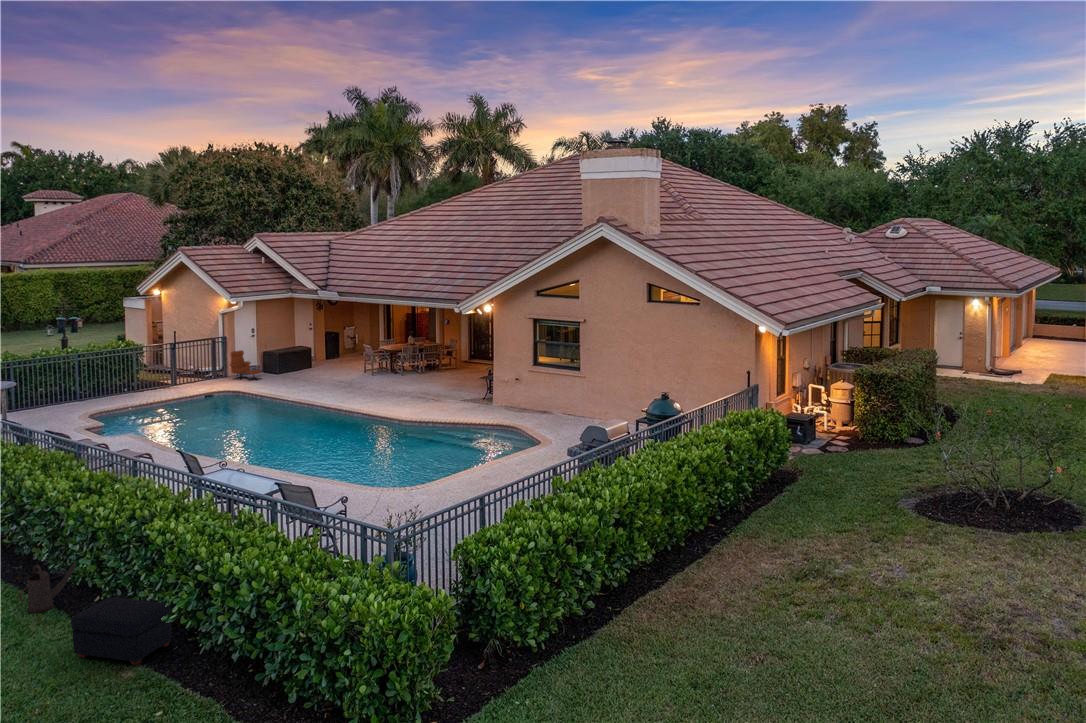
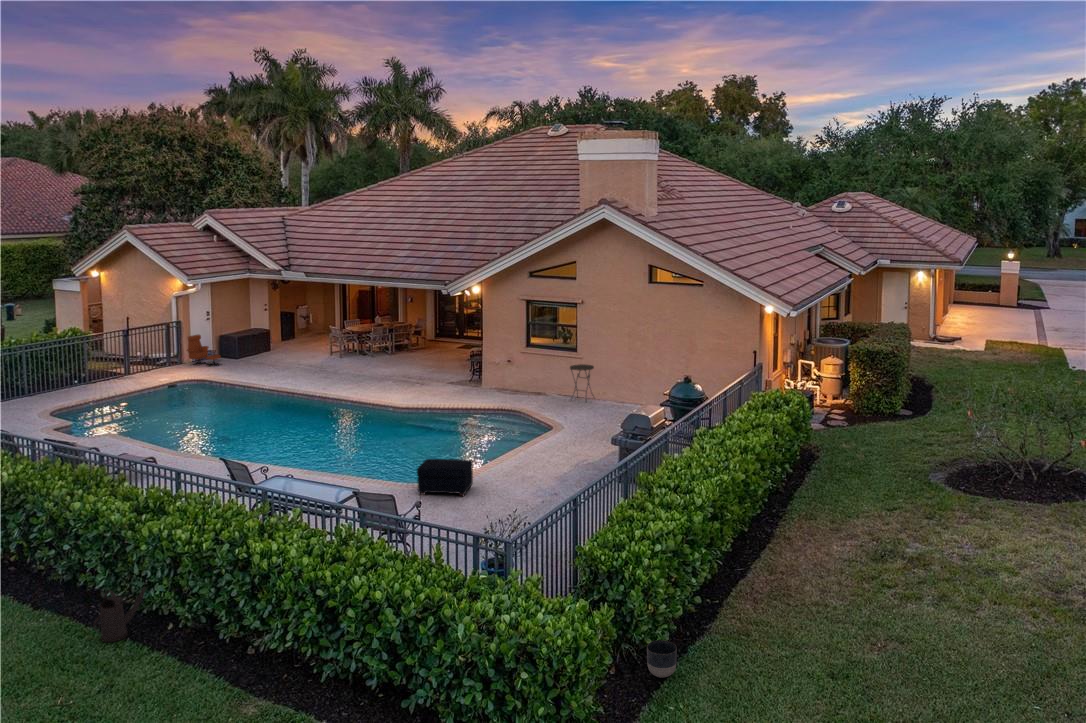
side table: none [575,384,601,422] -> present [570,364,594,396]
ottoman: present [71,597,172,665] -> present [417,459,473,496]
planter: none [504,635,533,672] -> present [647,640,677,678]

